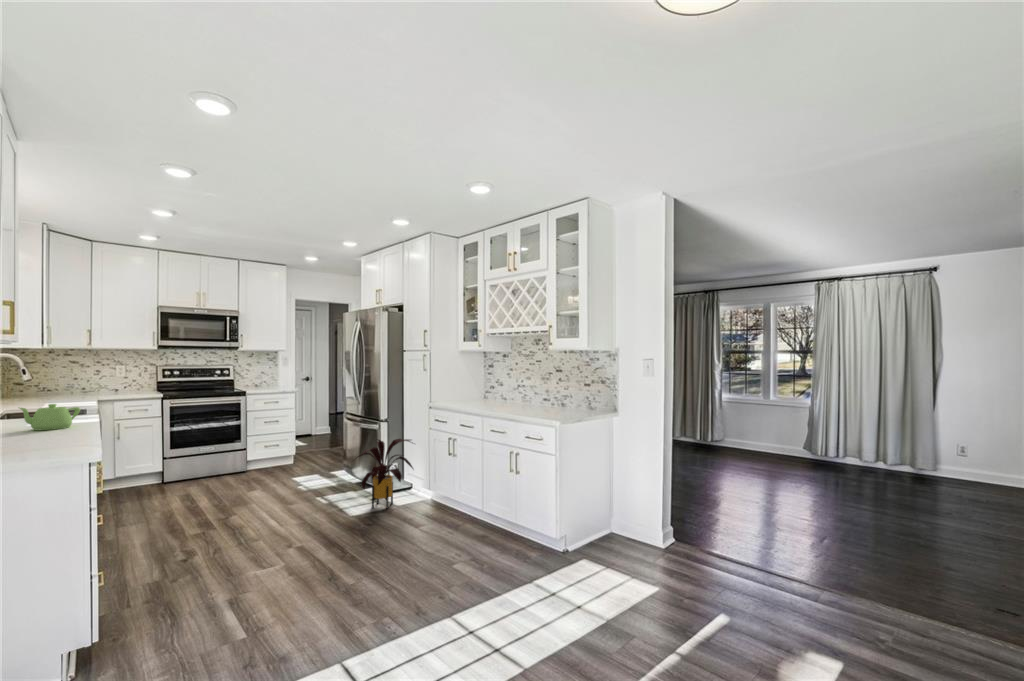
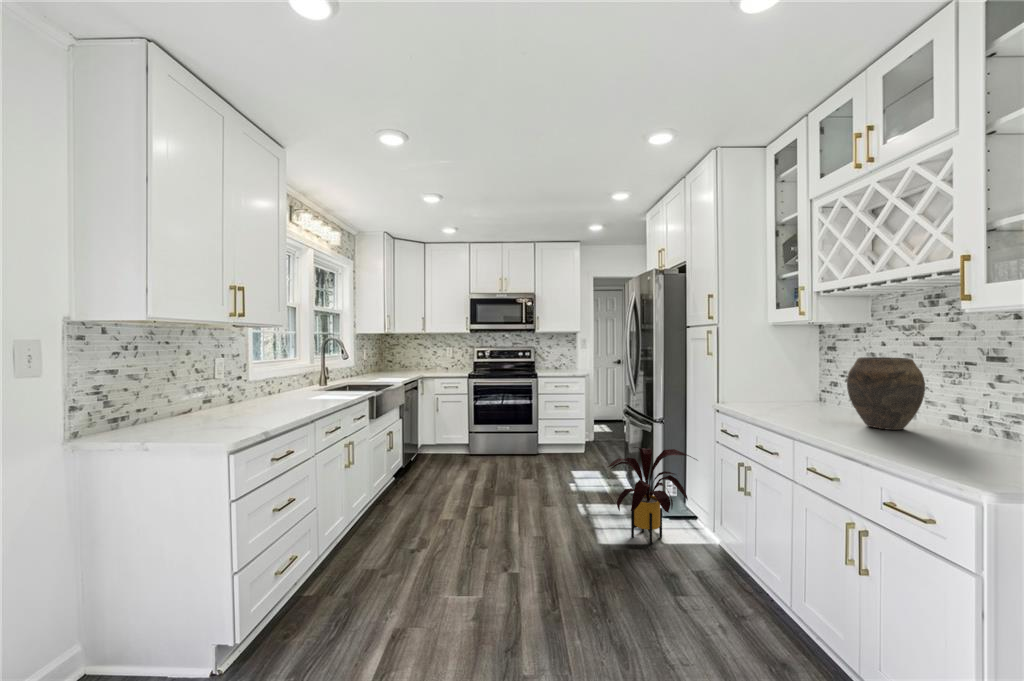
vase: none [504,370,535,407] -> present [847,357,925,430]
teapot: present [20,404,80,430] -> none [283,377,326,401]

